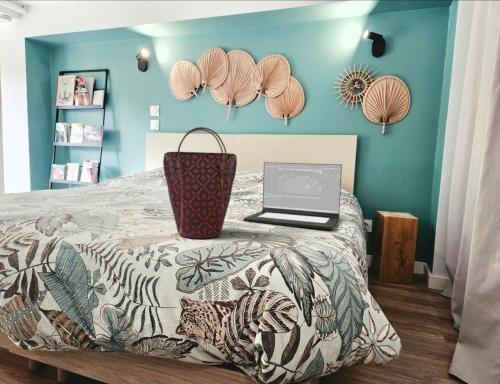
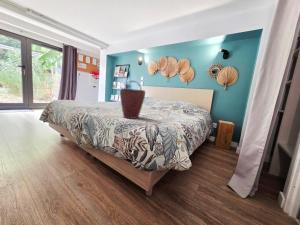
laptop: present [243,162,342,230] -> none [151,96,192,122]

